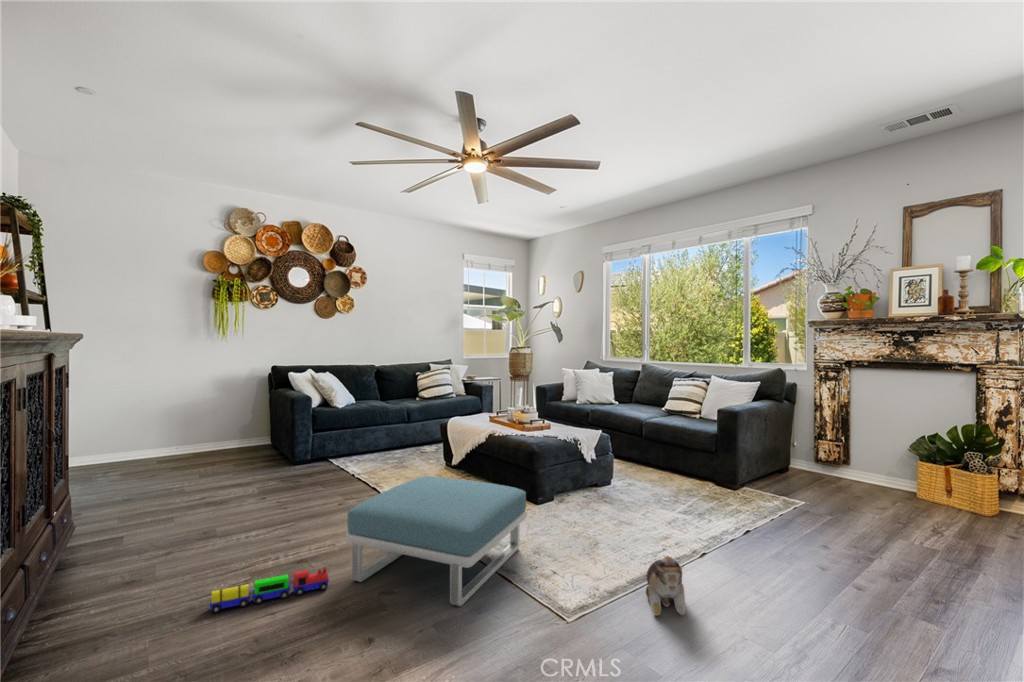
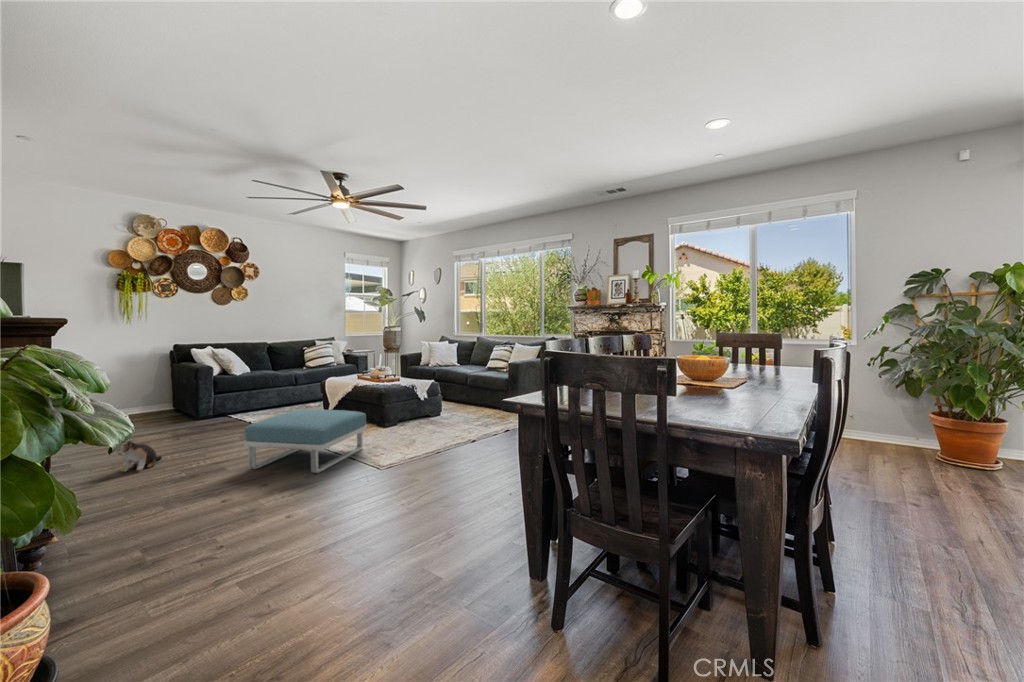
plush toy: present [646,556,685,616] -> present [116,440,162,472]
toy train: present [210,568,329,613] -> none [153,462,234,488]

